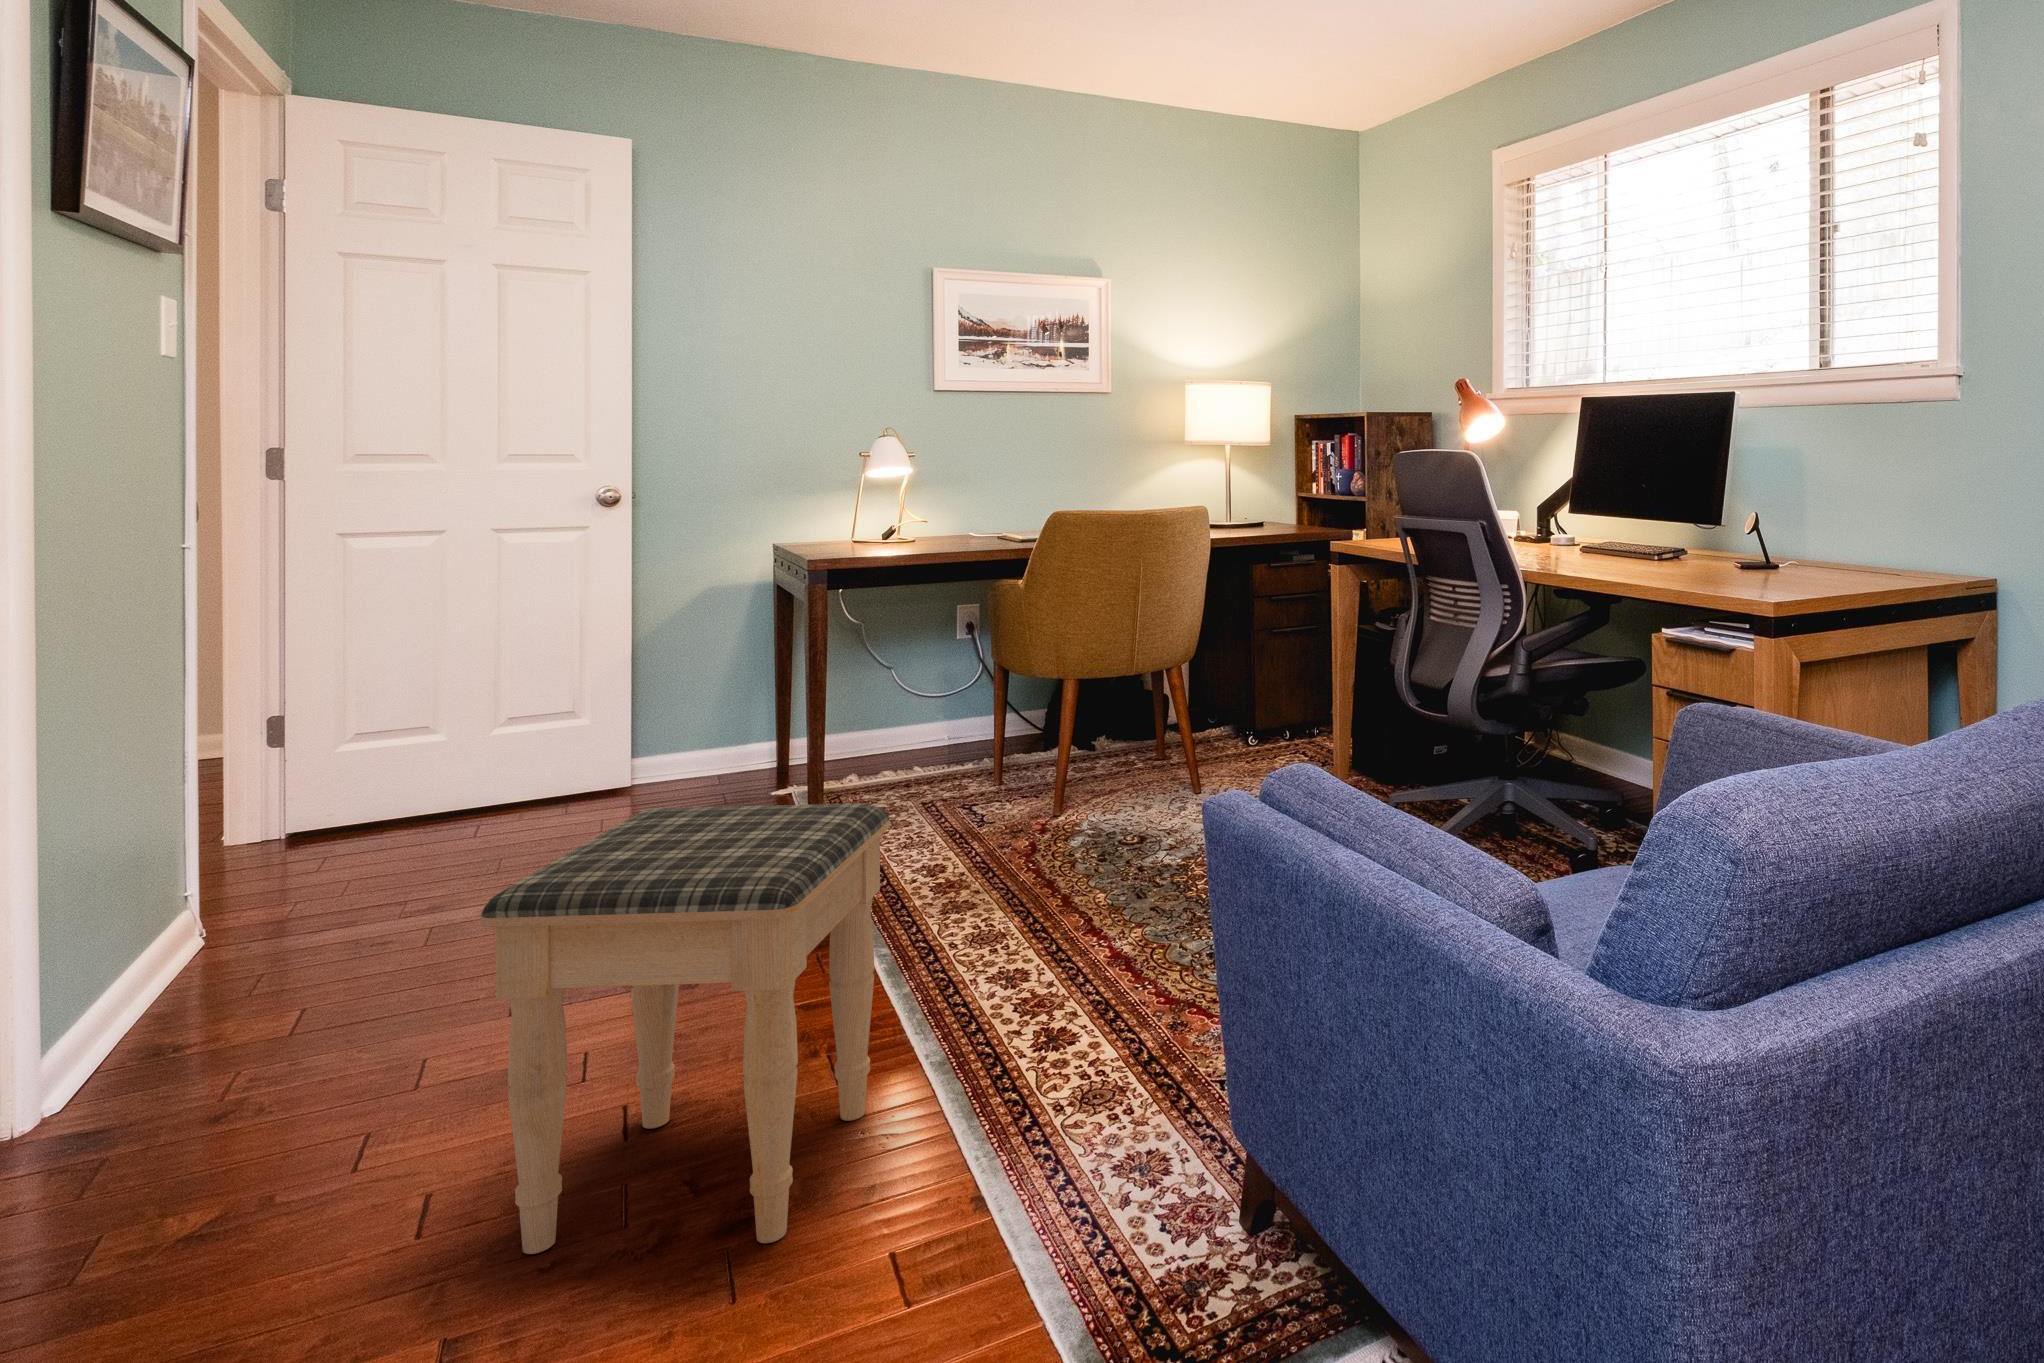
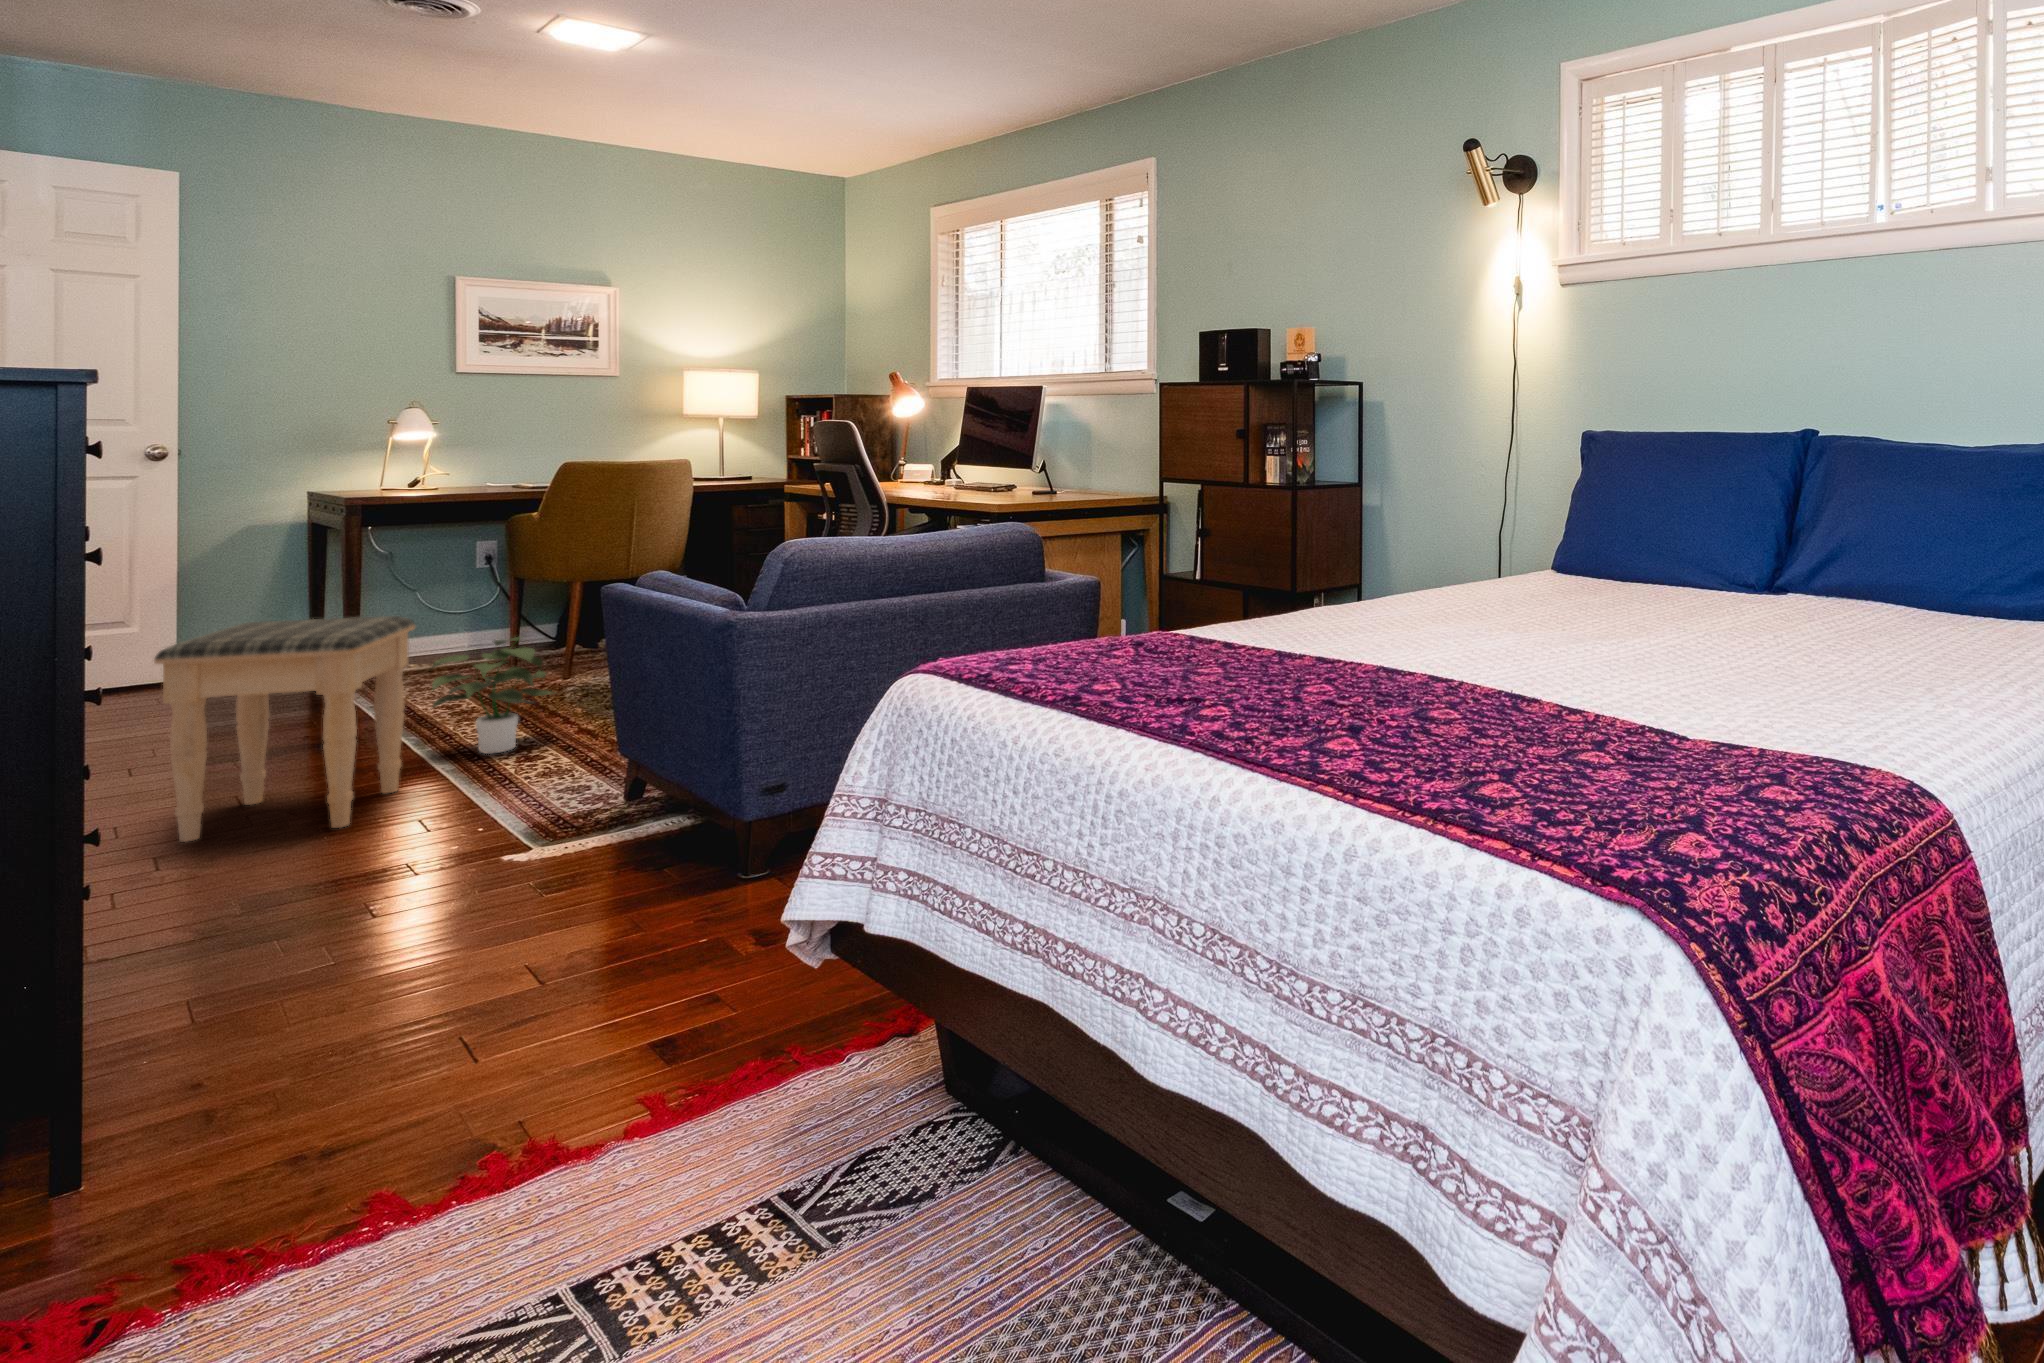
potted plant: none [907,806,1091,1010] -> present [432,637,556,754]

